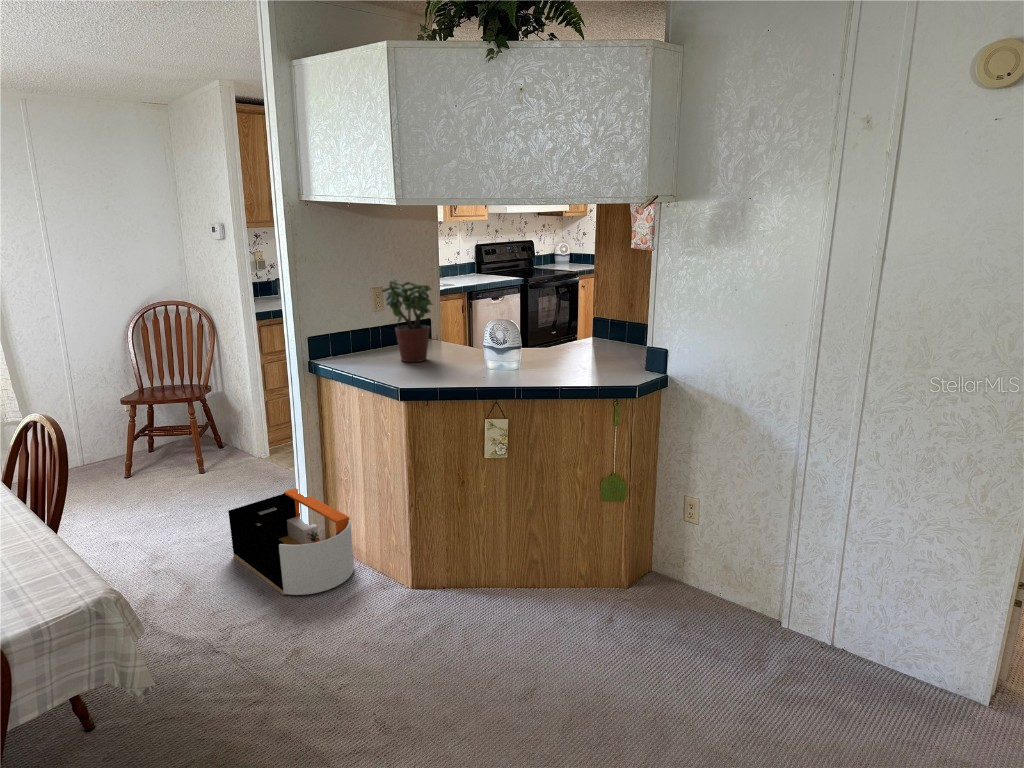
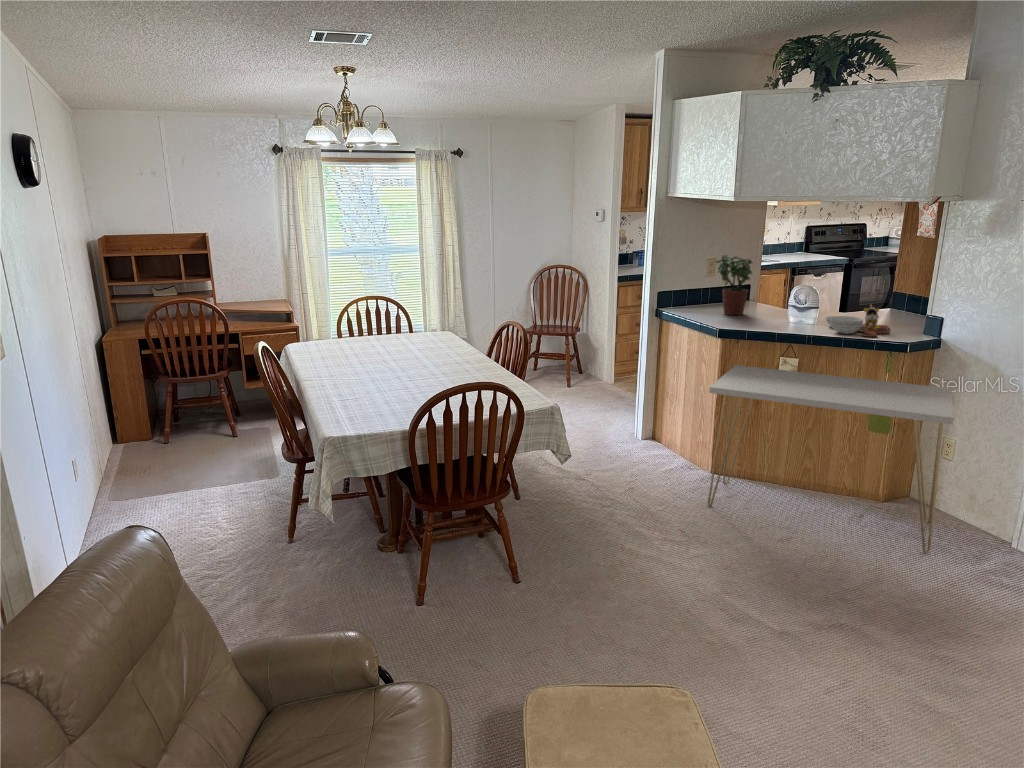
cutting board: none [532,336,609,381] -> present [825,305,889,337]
console table: none [396,436,723,667] -> present [708,365,954,553]
storage bin: present [228,488,354,595] -> none [593,398,674,463]

